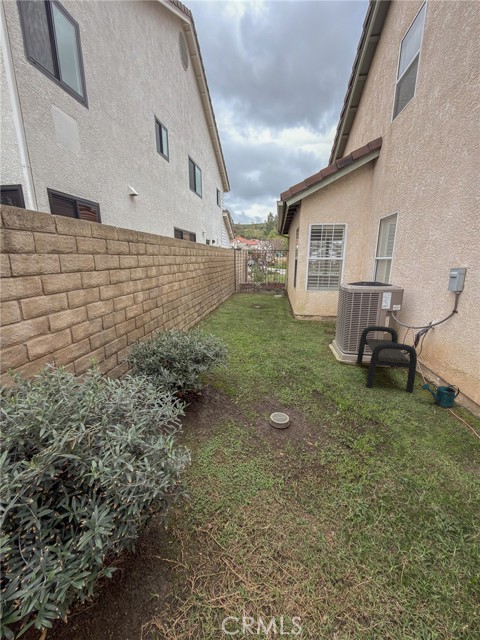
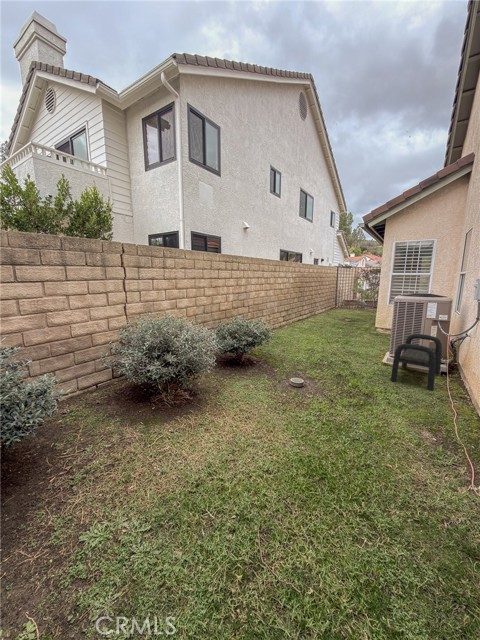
watering can: present [423,384,460,408] -> none [432,380,469,404]

